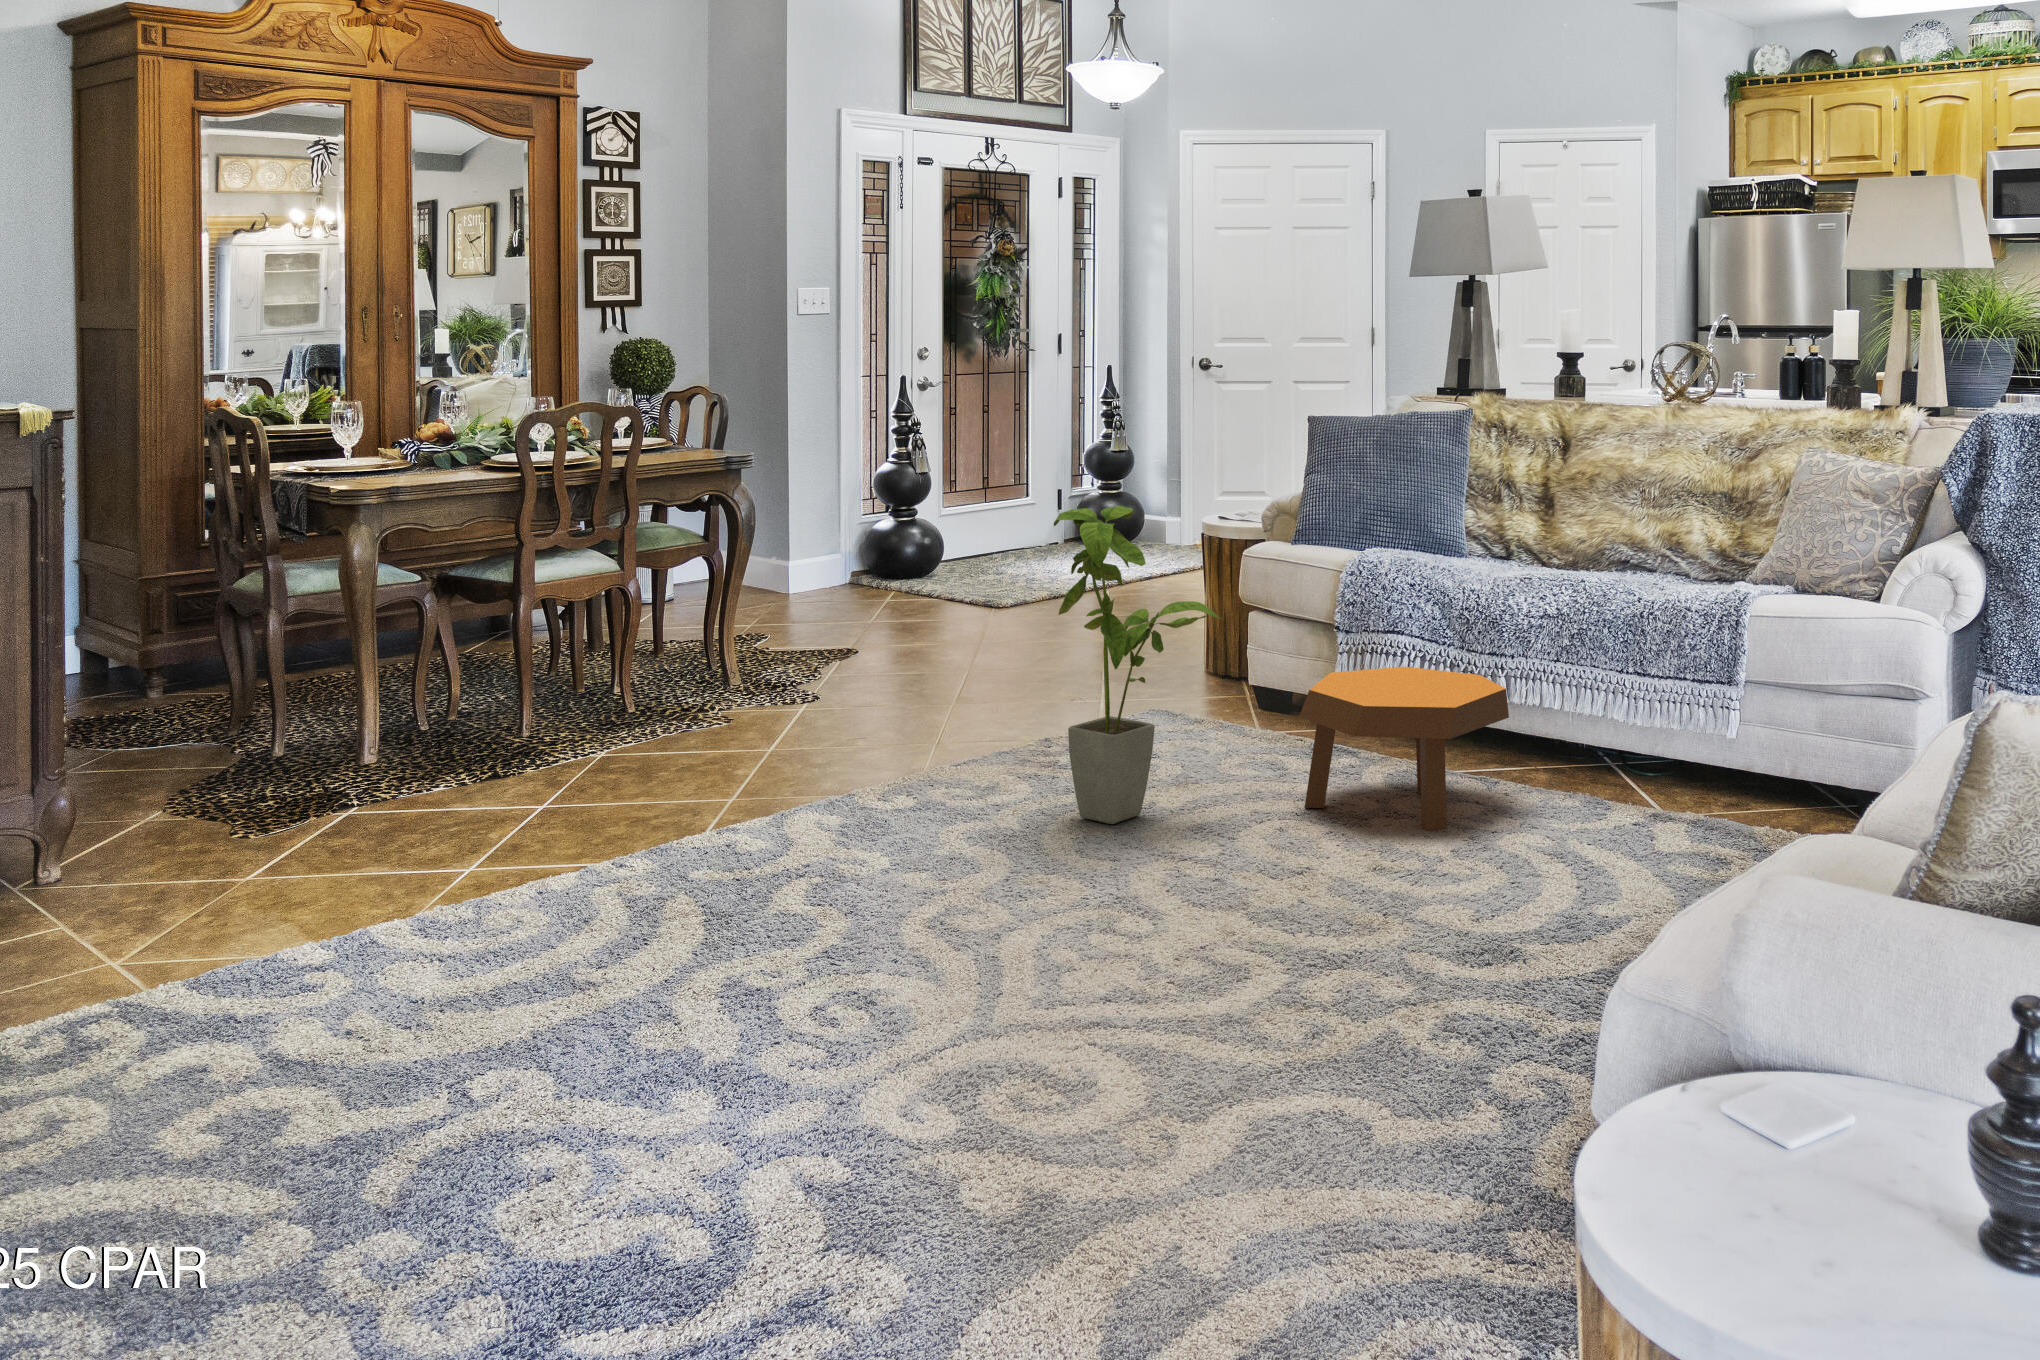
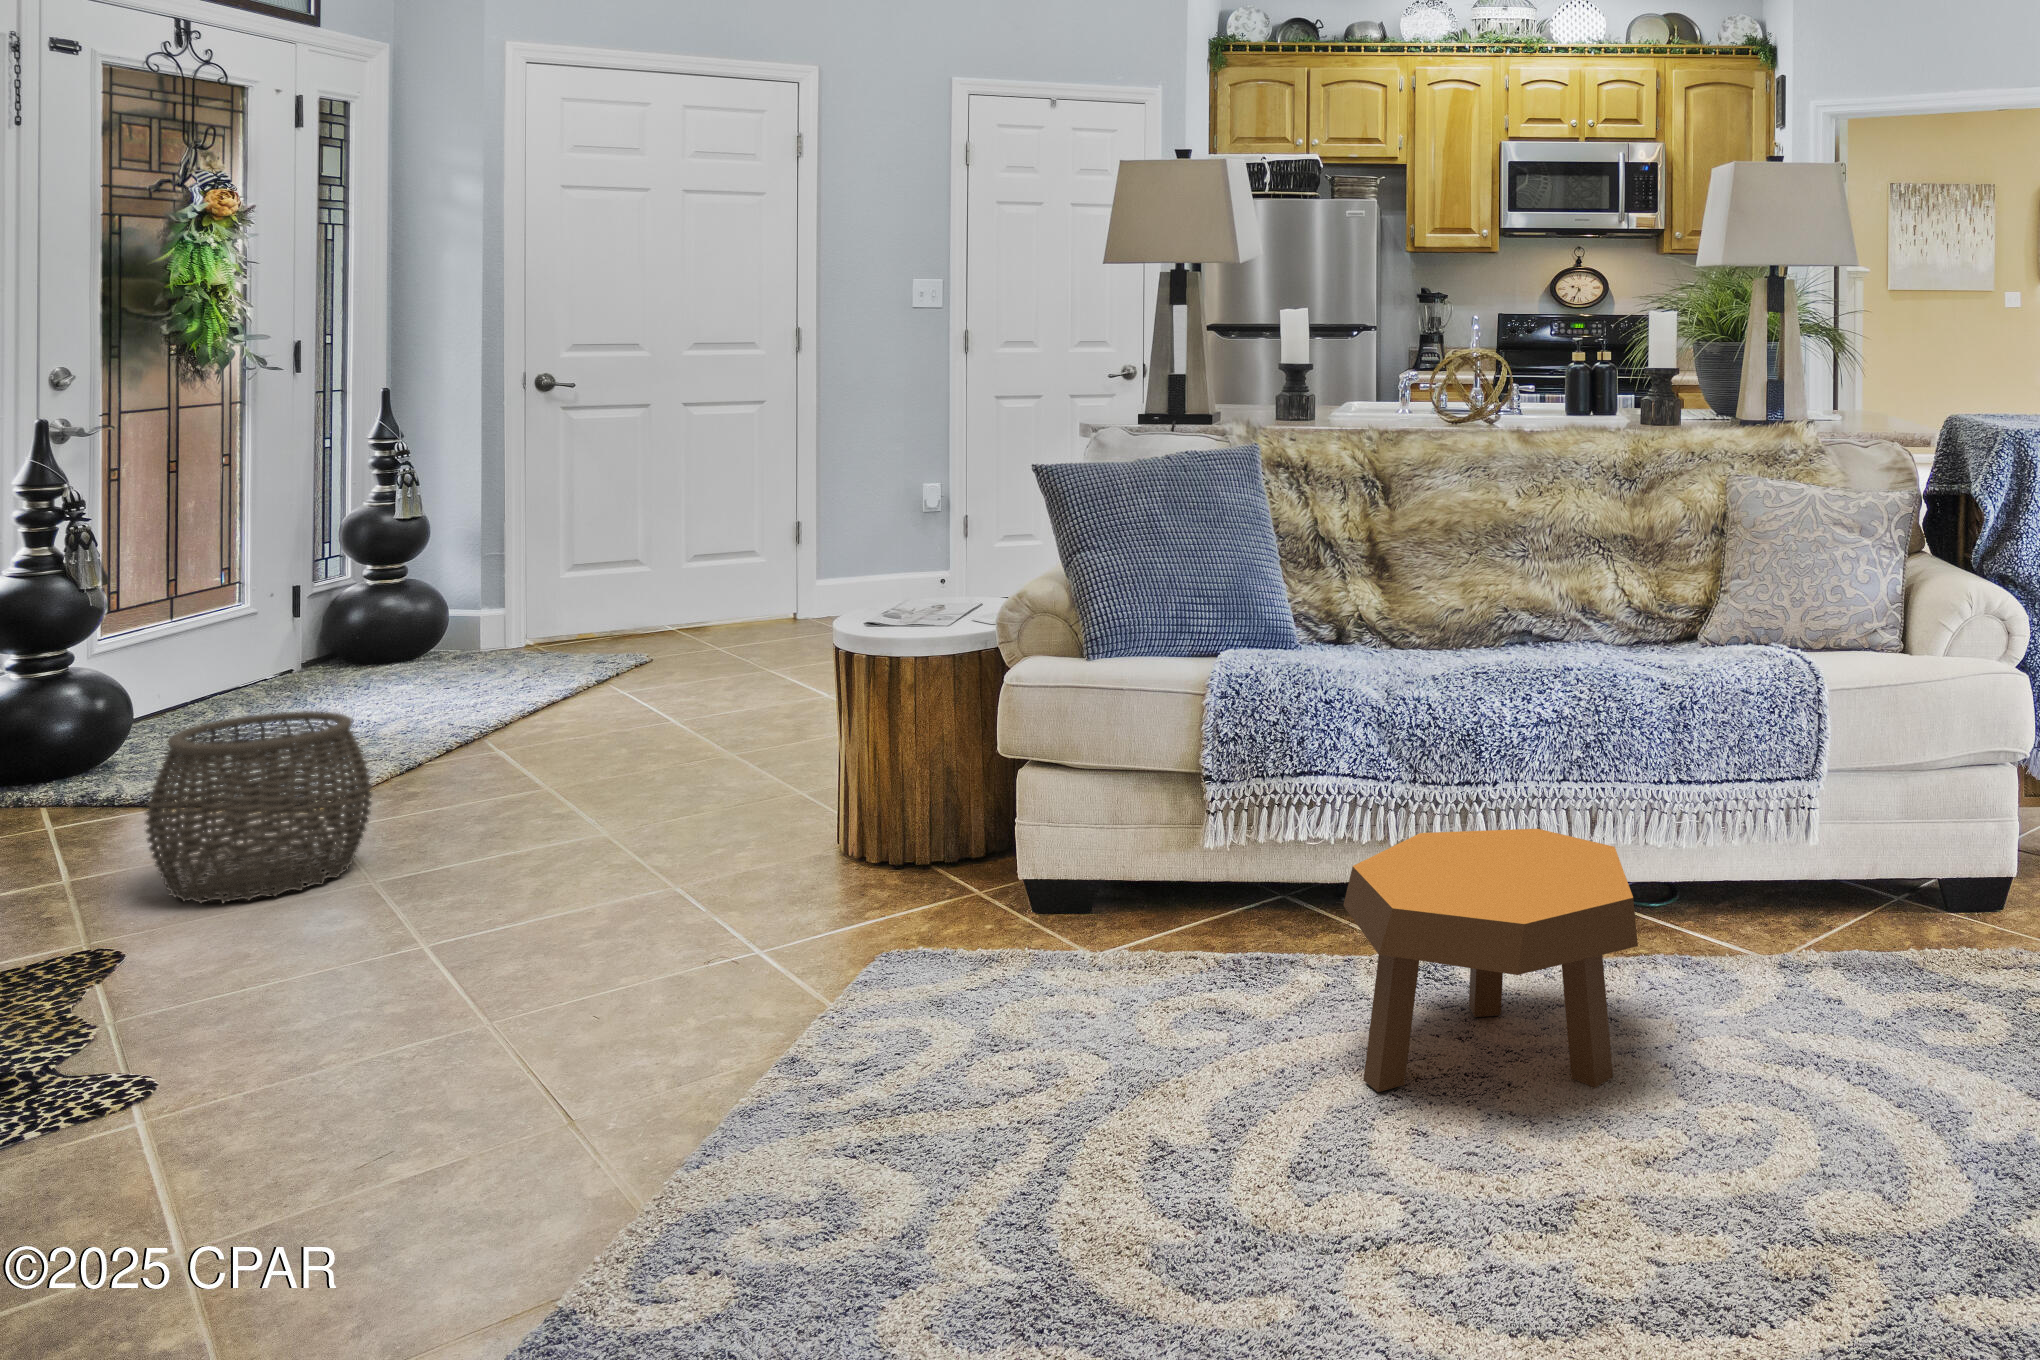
house plant: present [1054,506,1220,824] -> none [1014,659,1313,1226]
woven basket: none [881,548,989,648] -> present [145,711,373,903]

